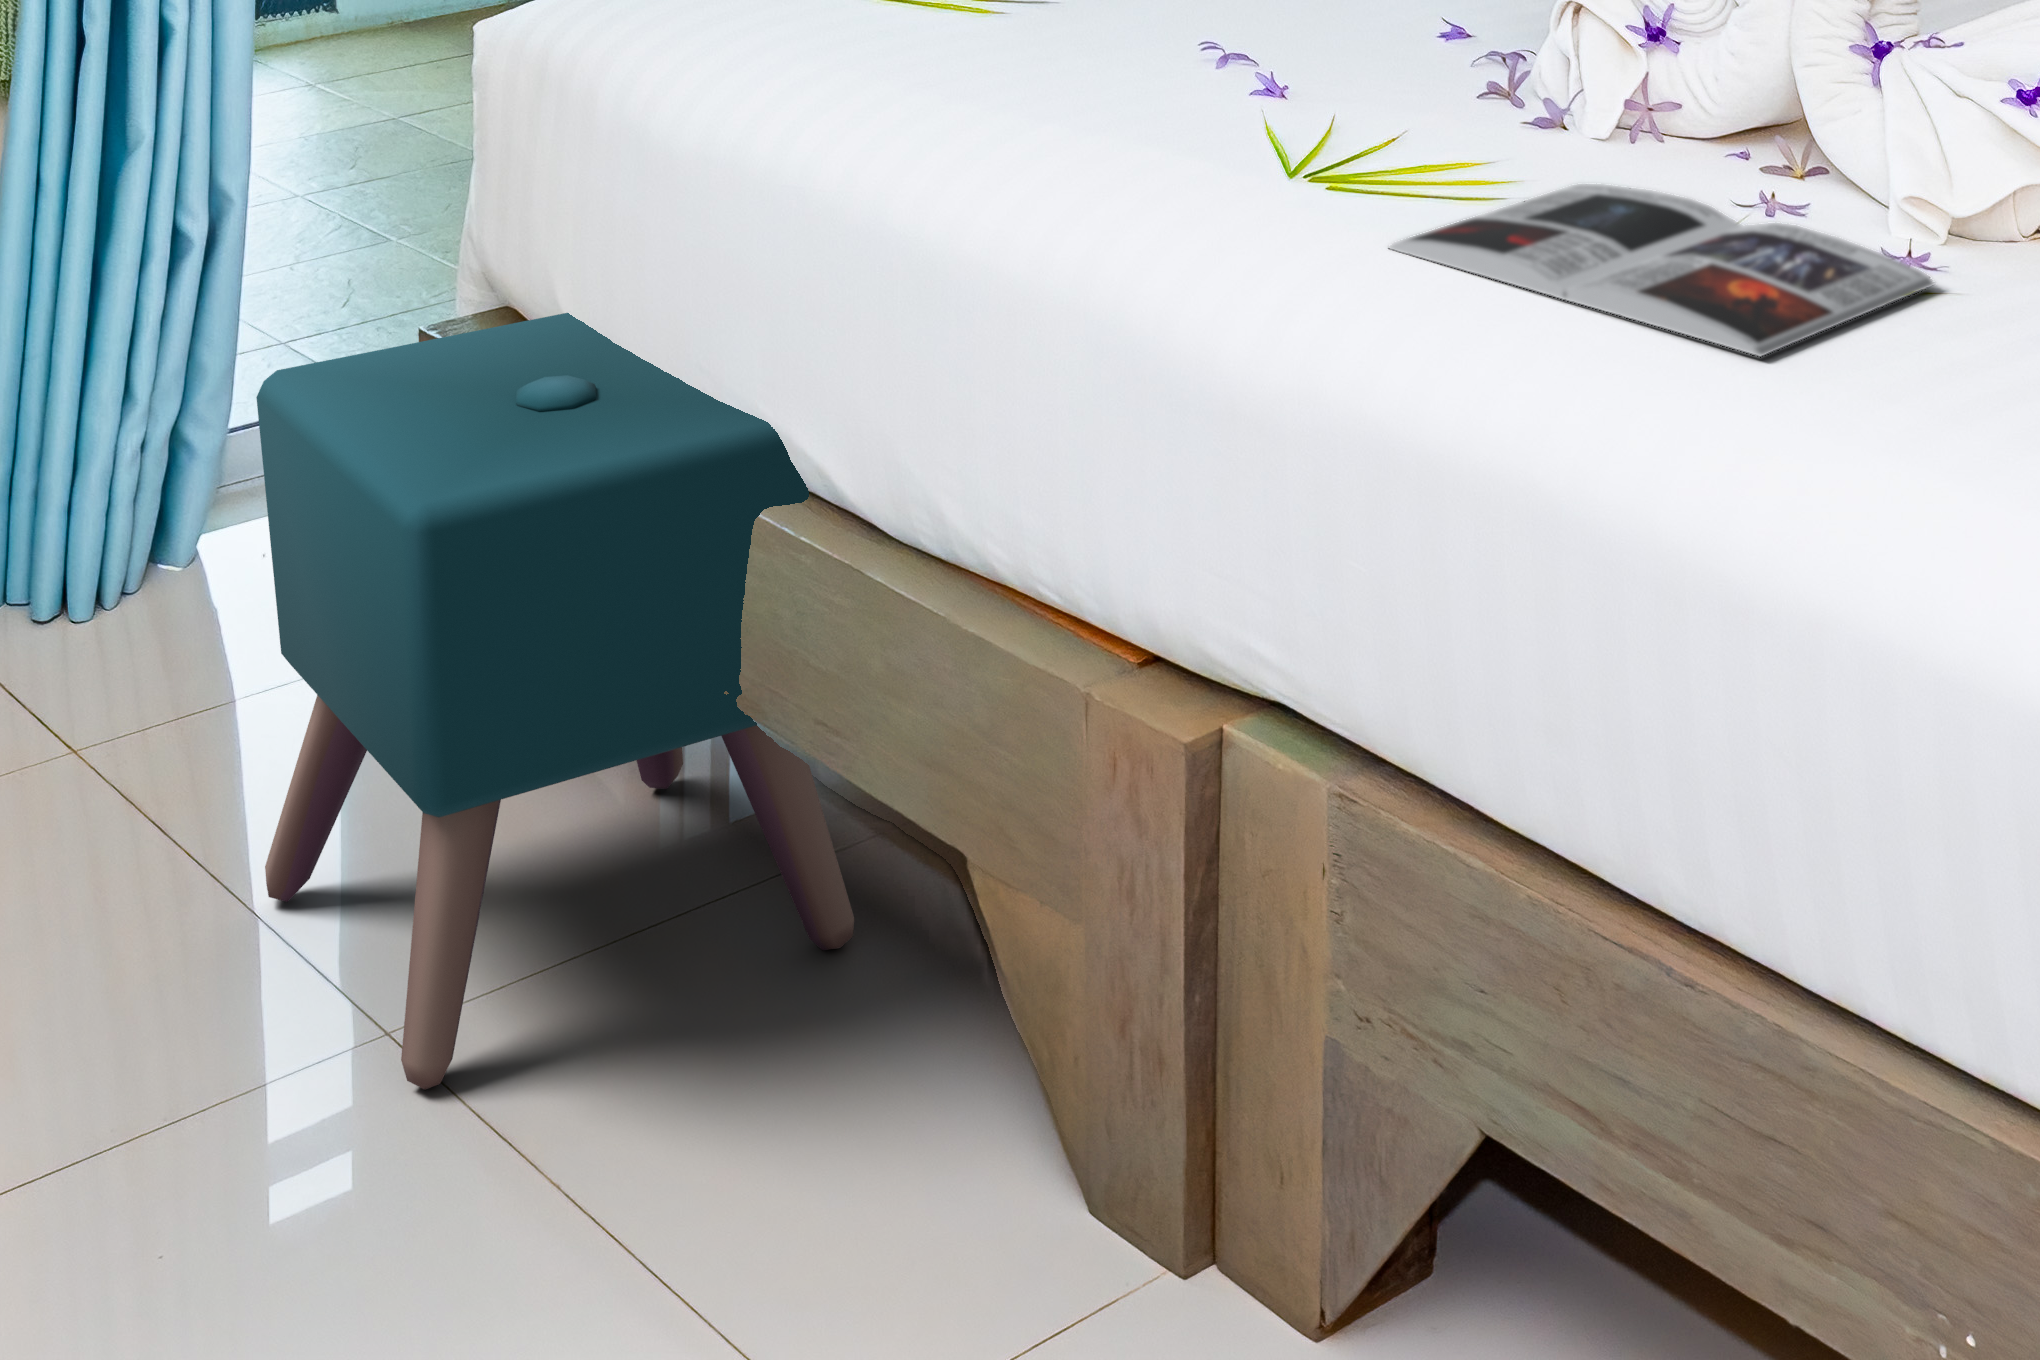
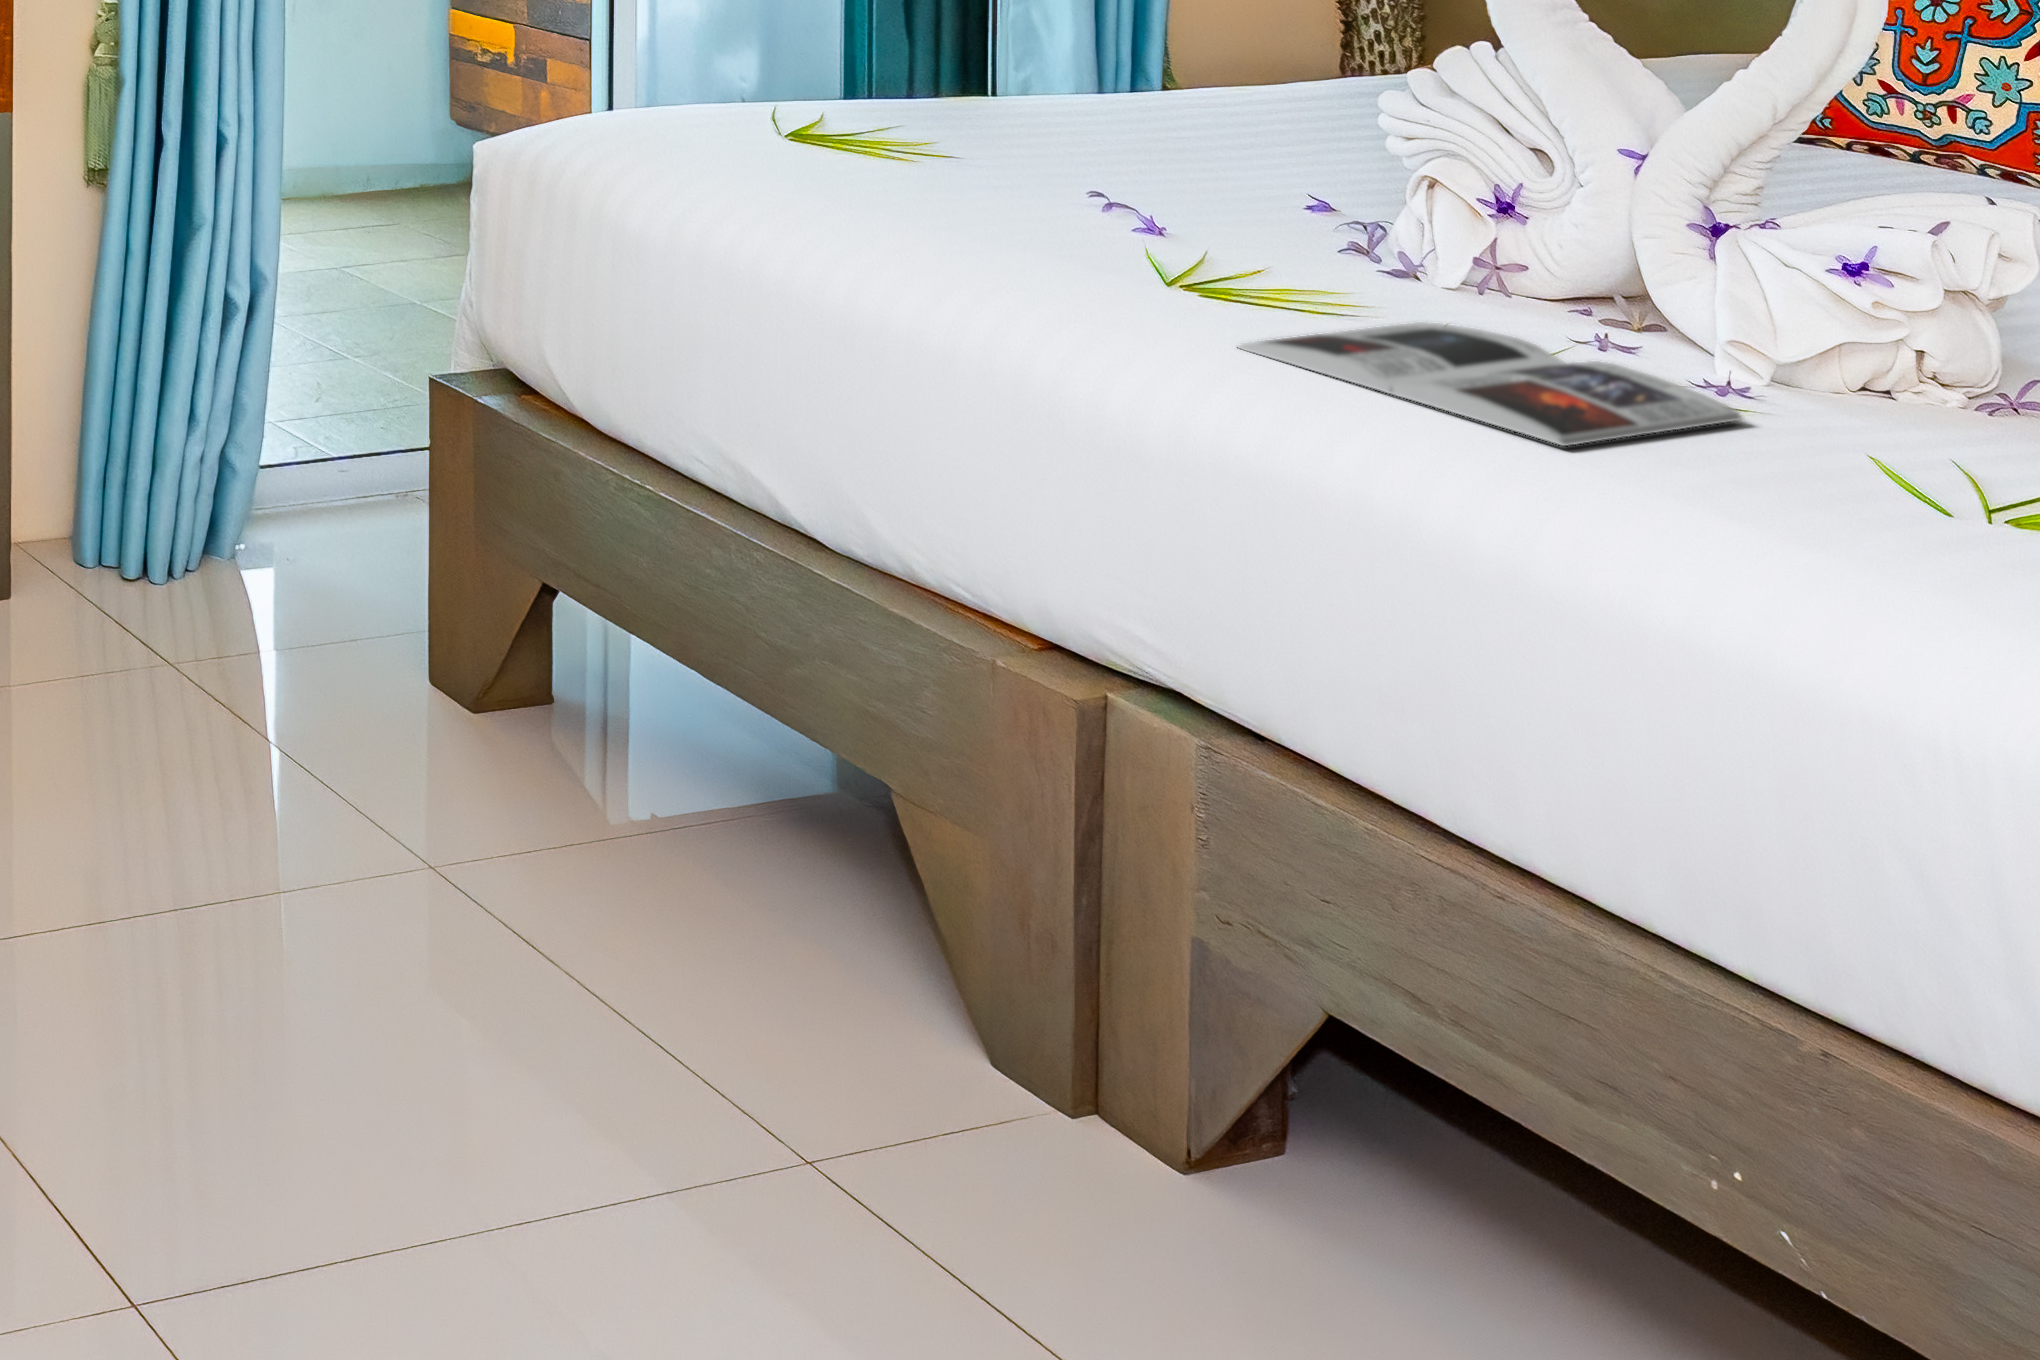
ottoman: present [256,313,854,1090] -> none [308,374,786,944]

